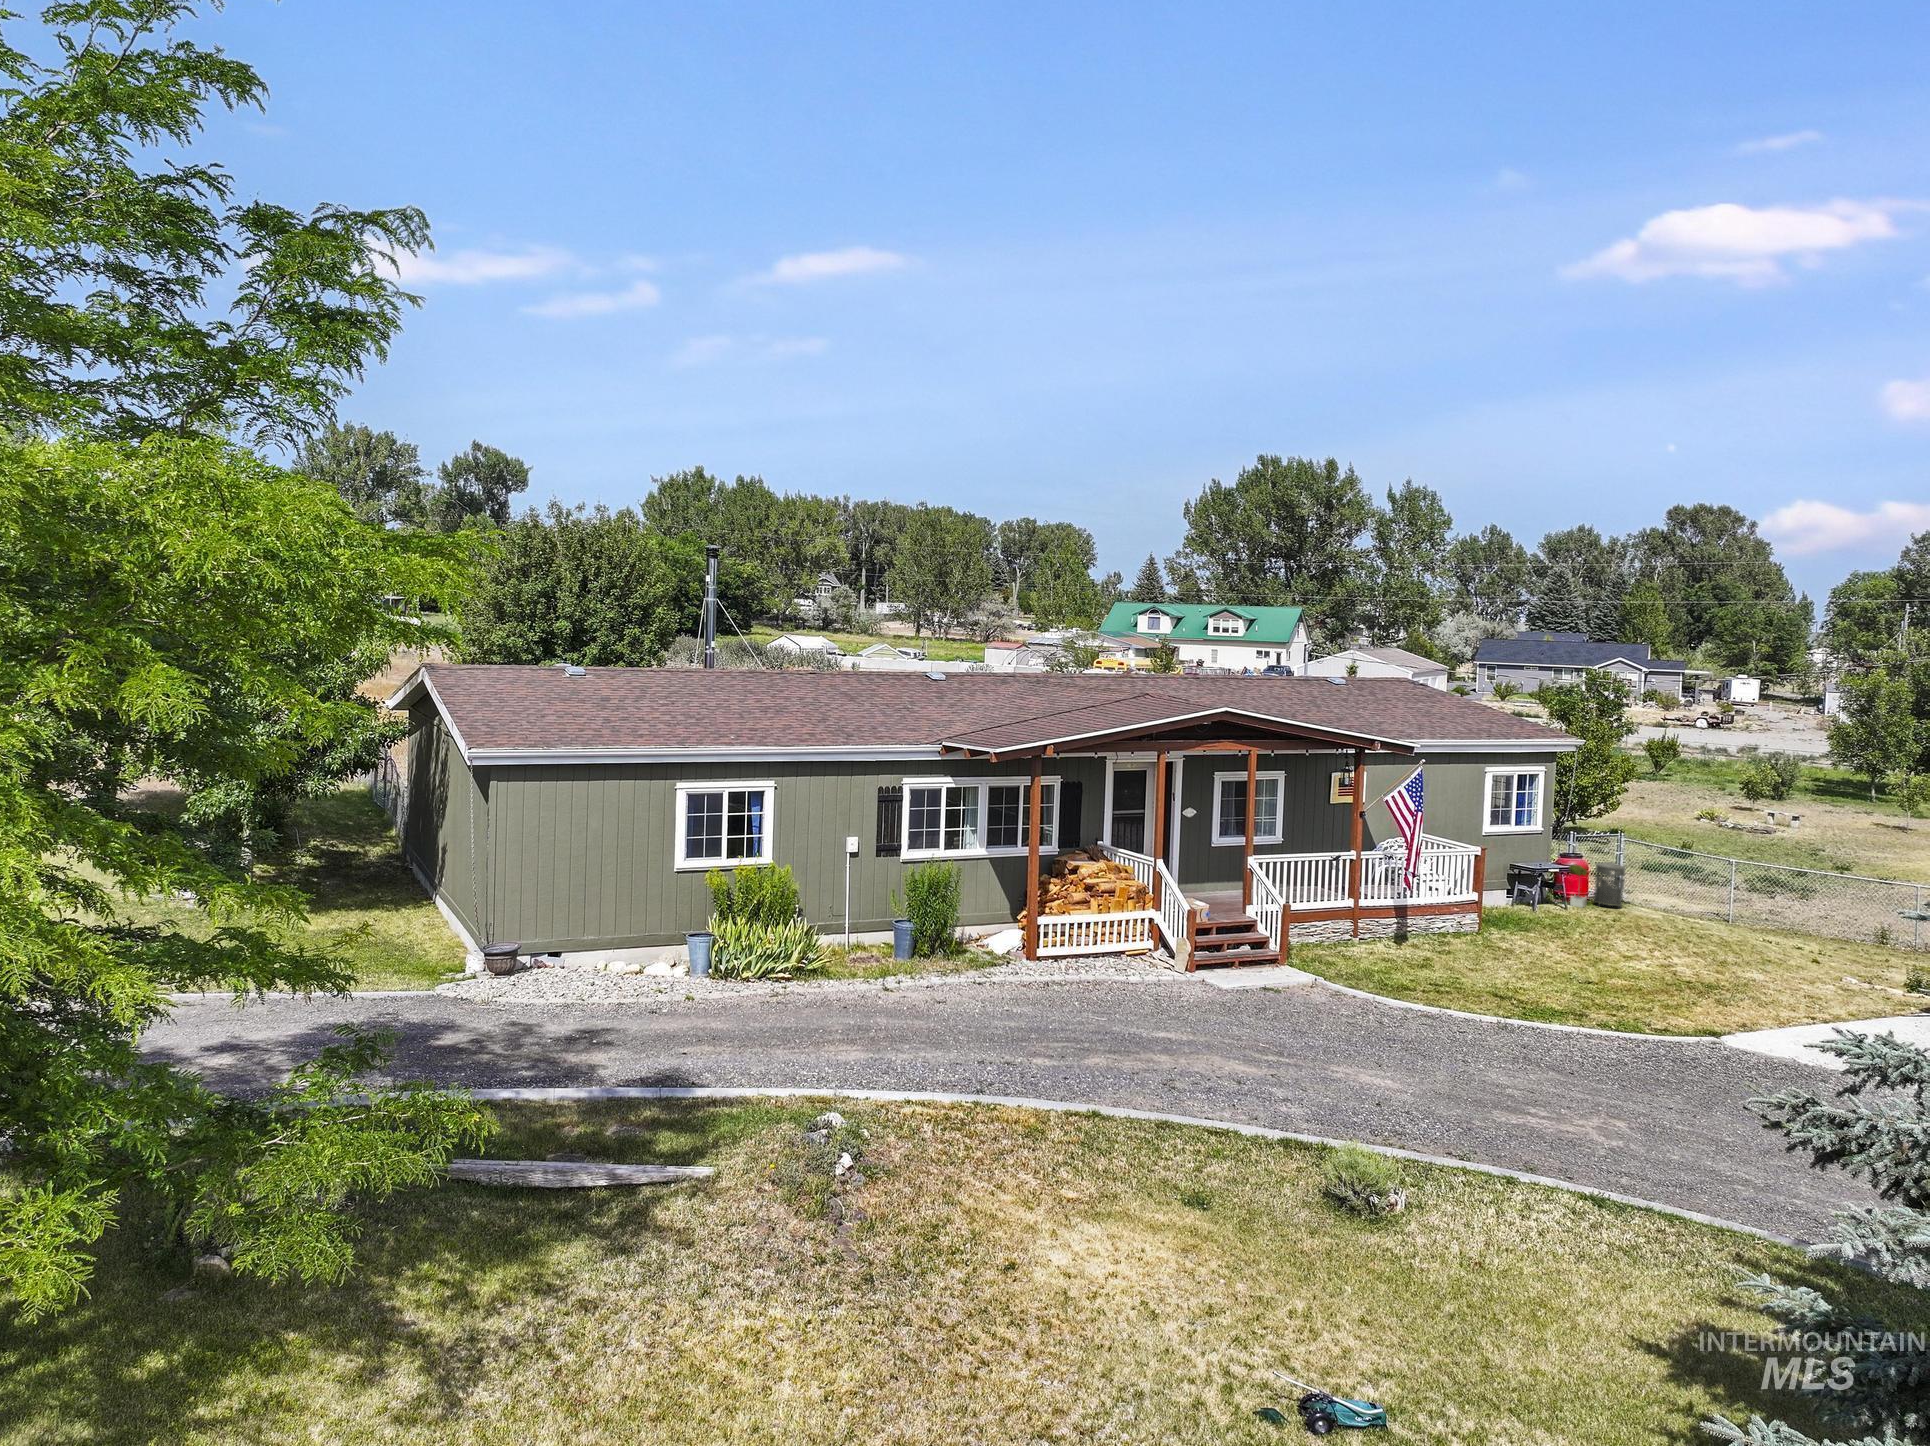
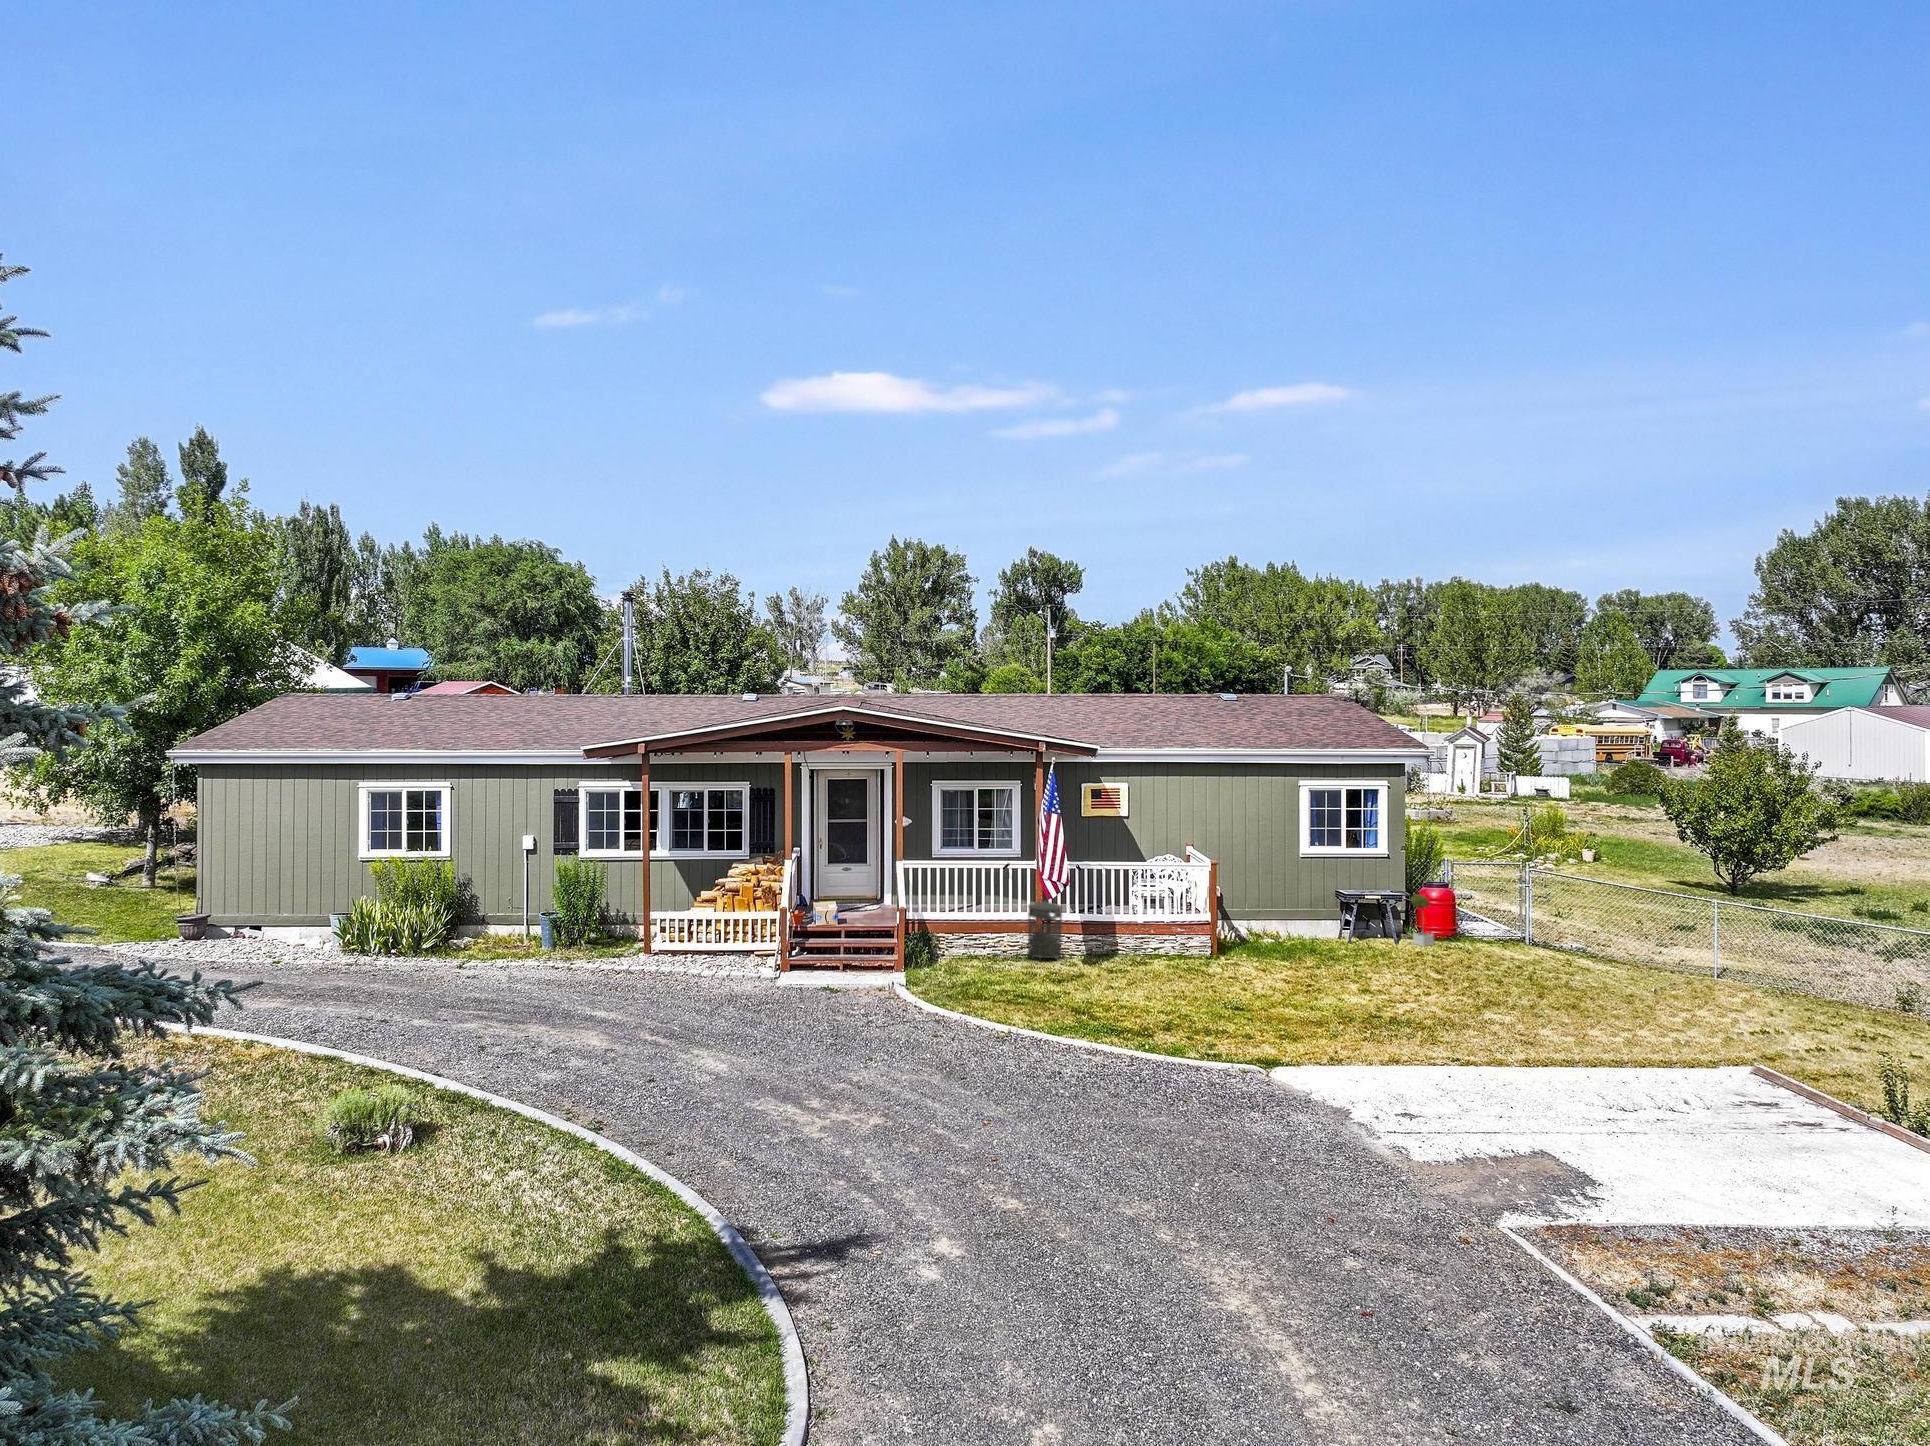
trash can: present [1593,862,1626,908] -> present [1027,901,1062,961]

